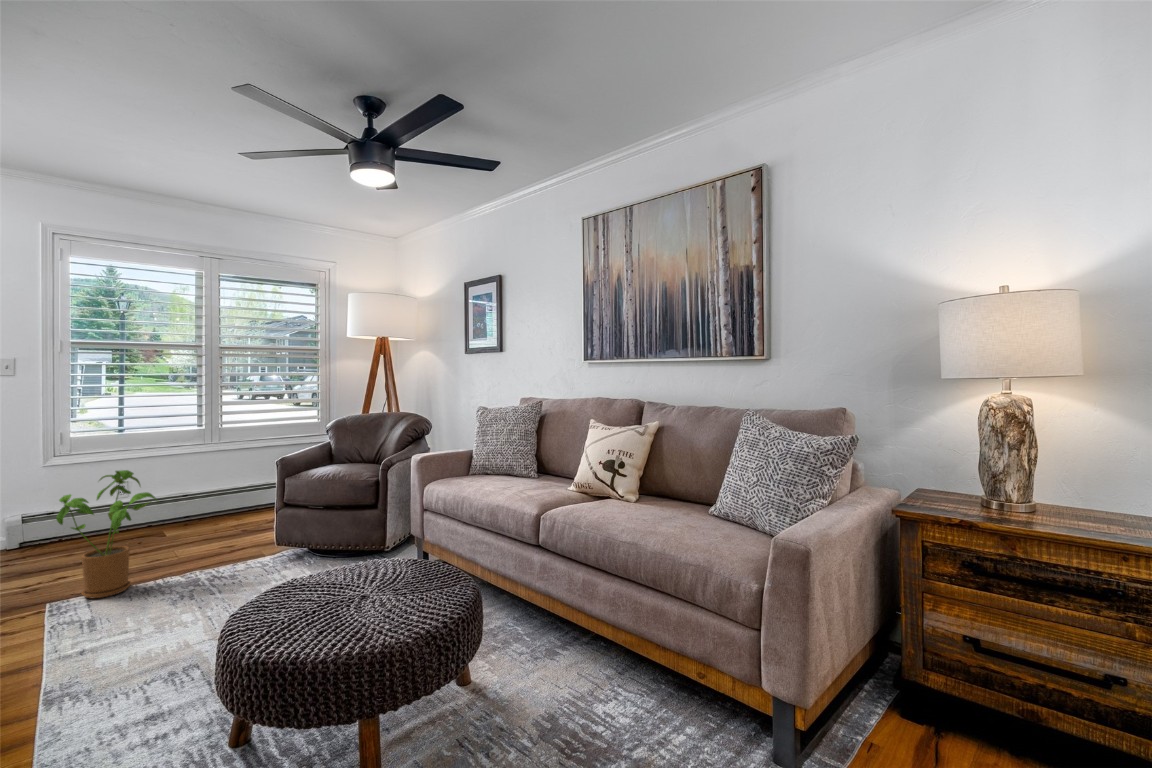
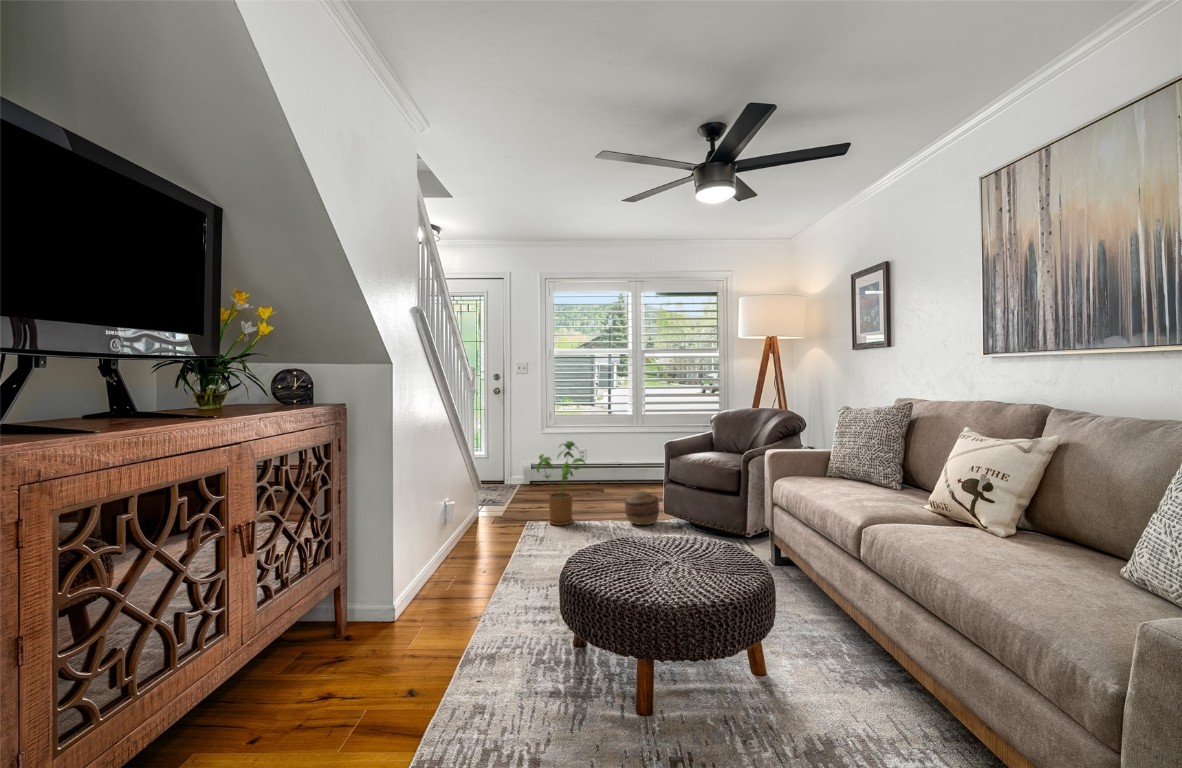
basket: none [220,523,272,567] -> present [625,491,659,525]

